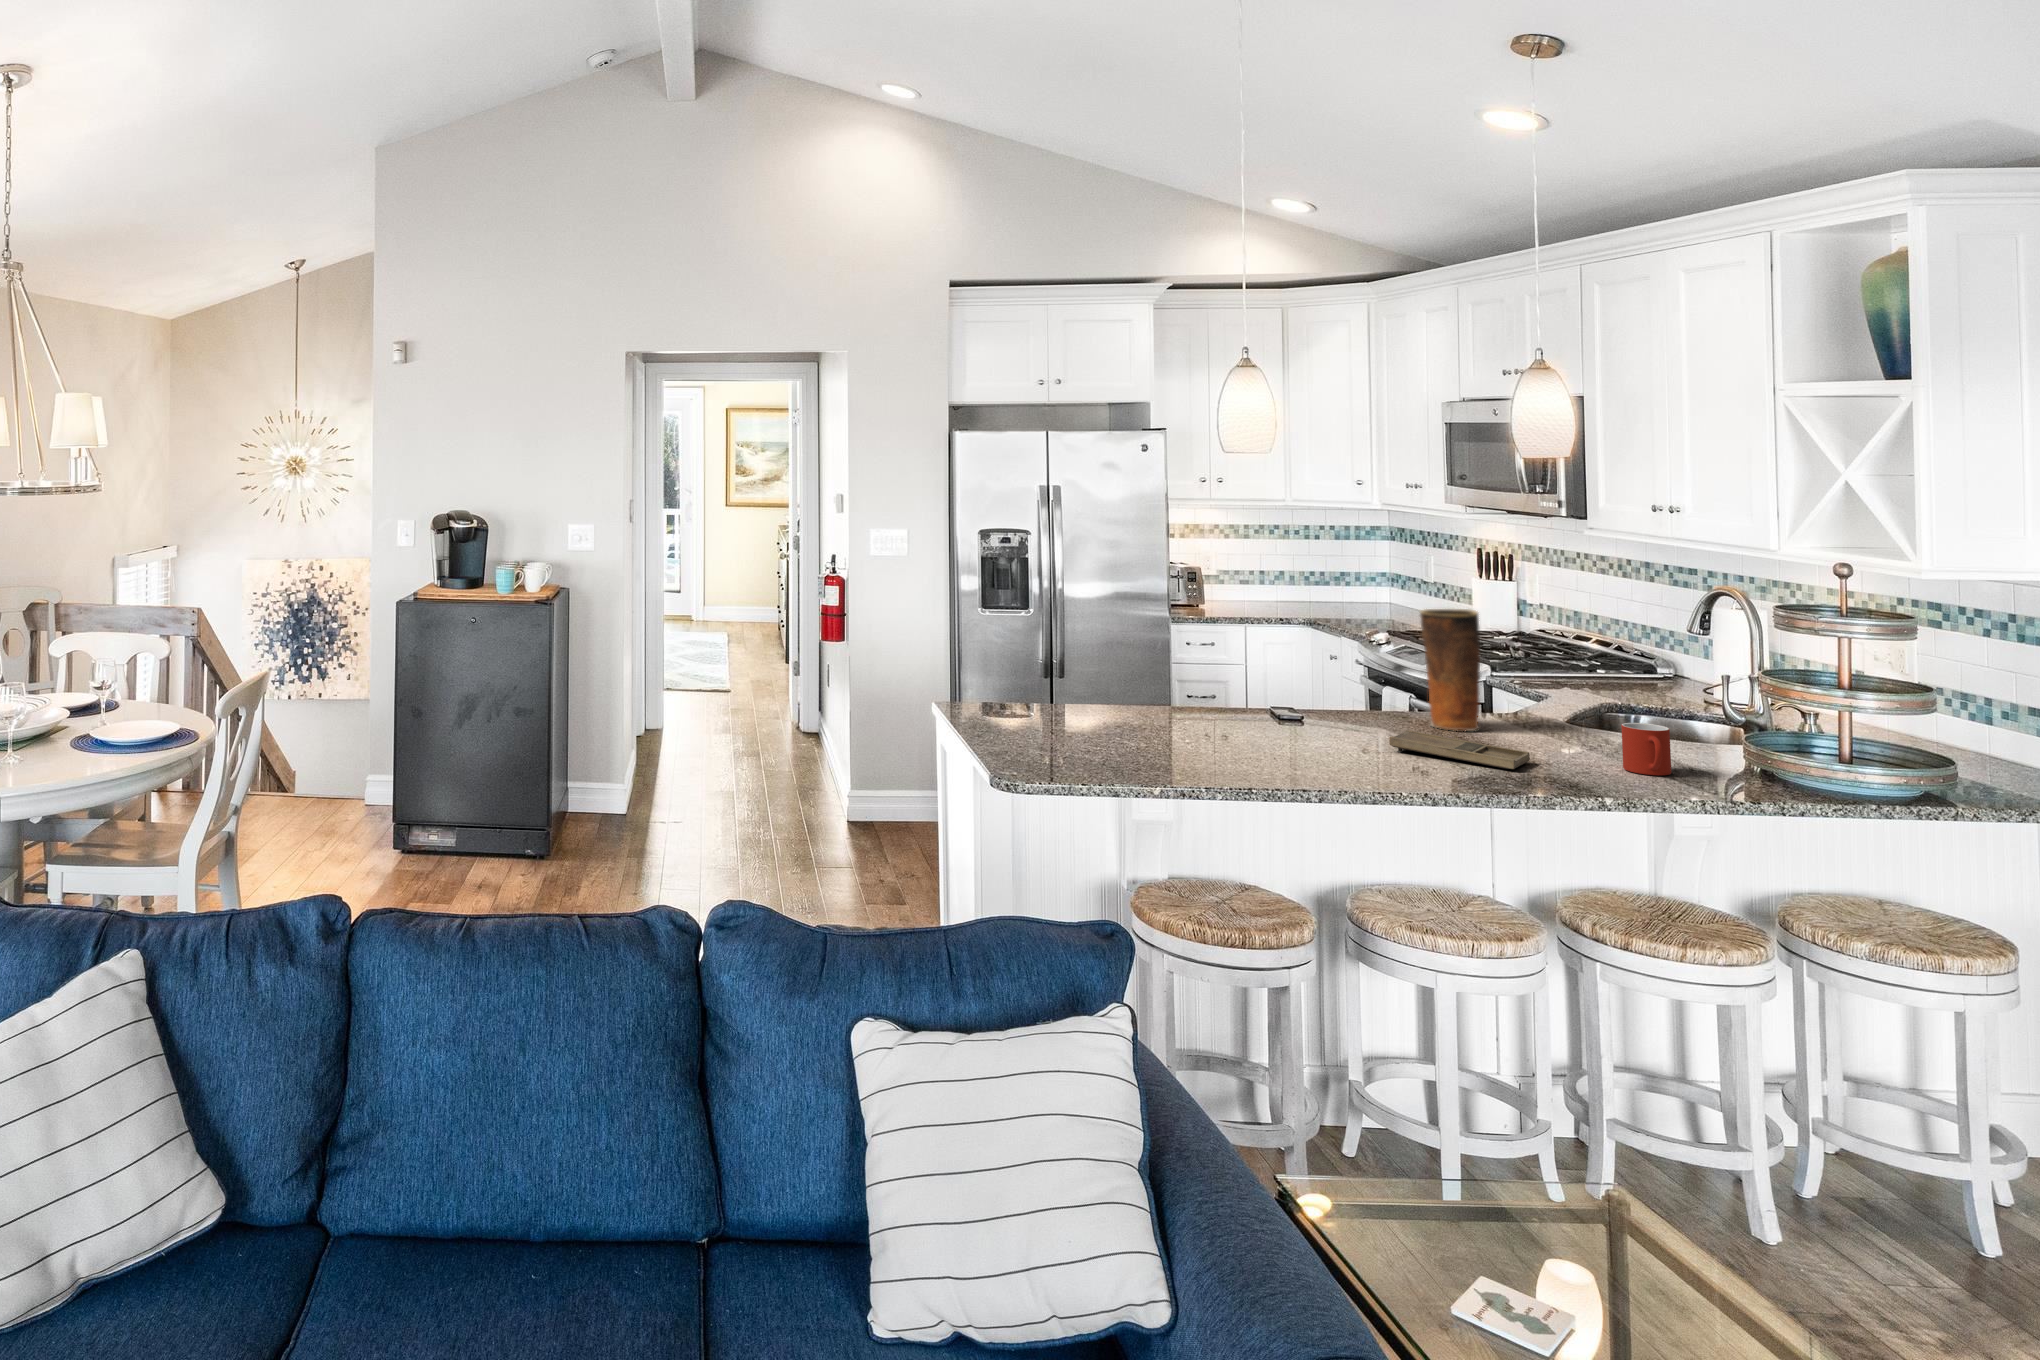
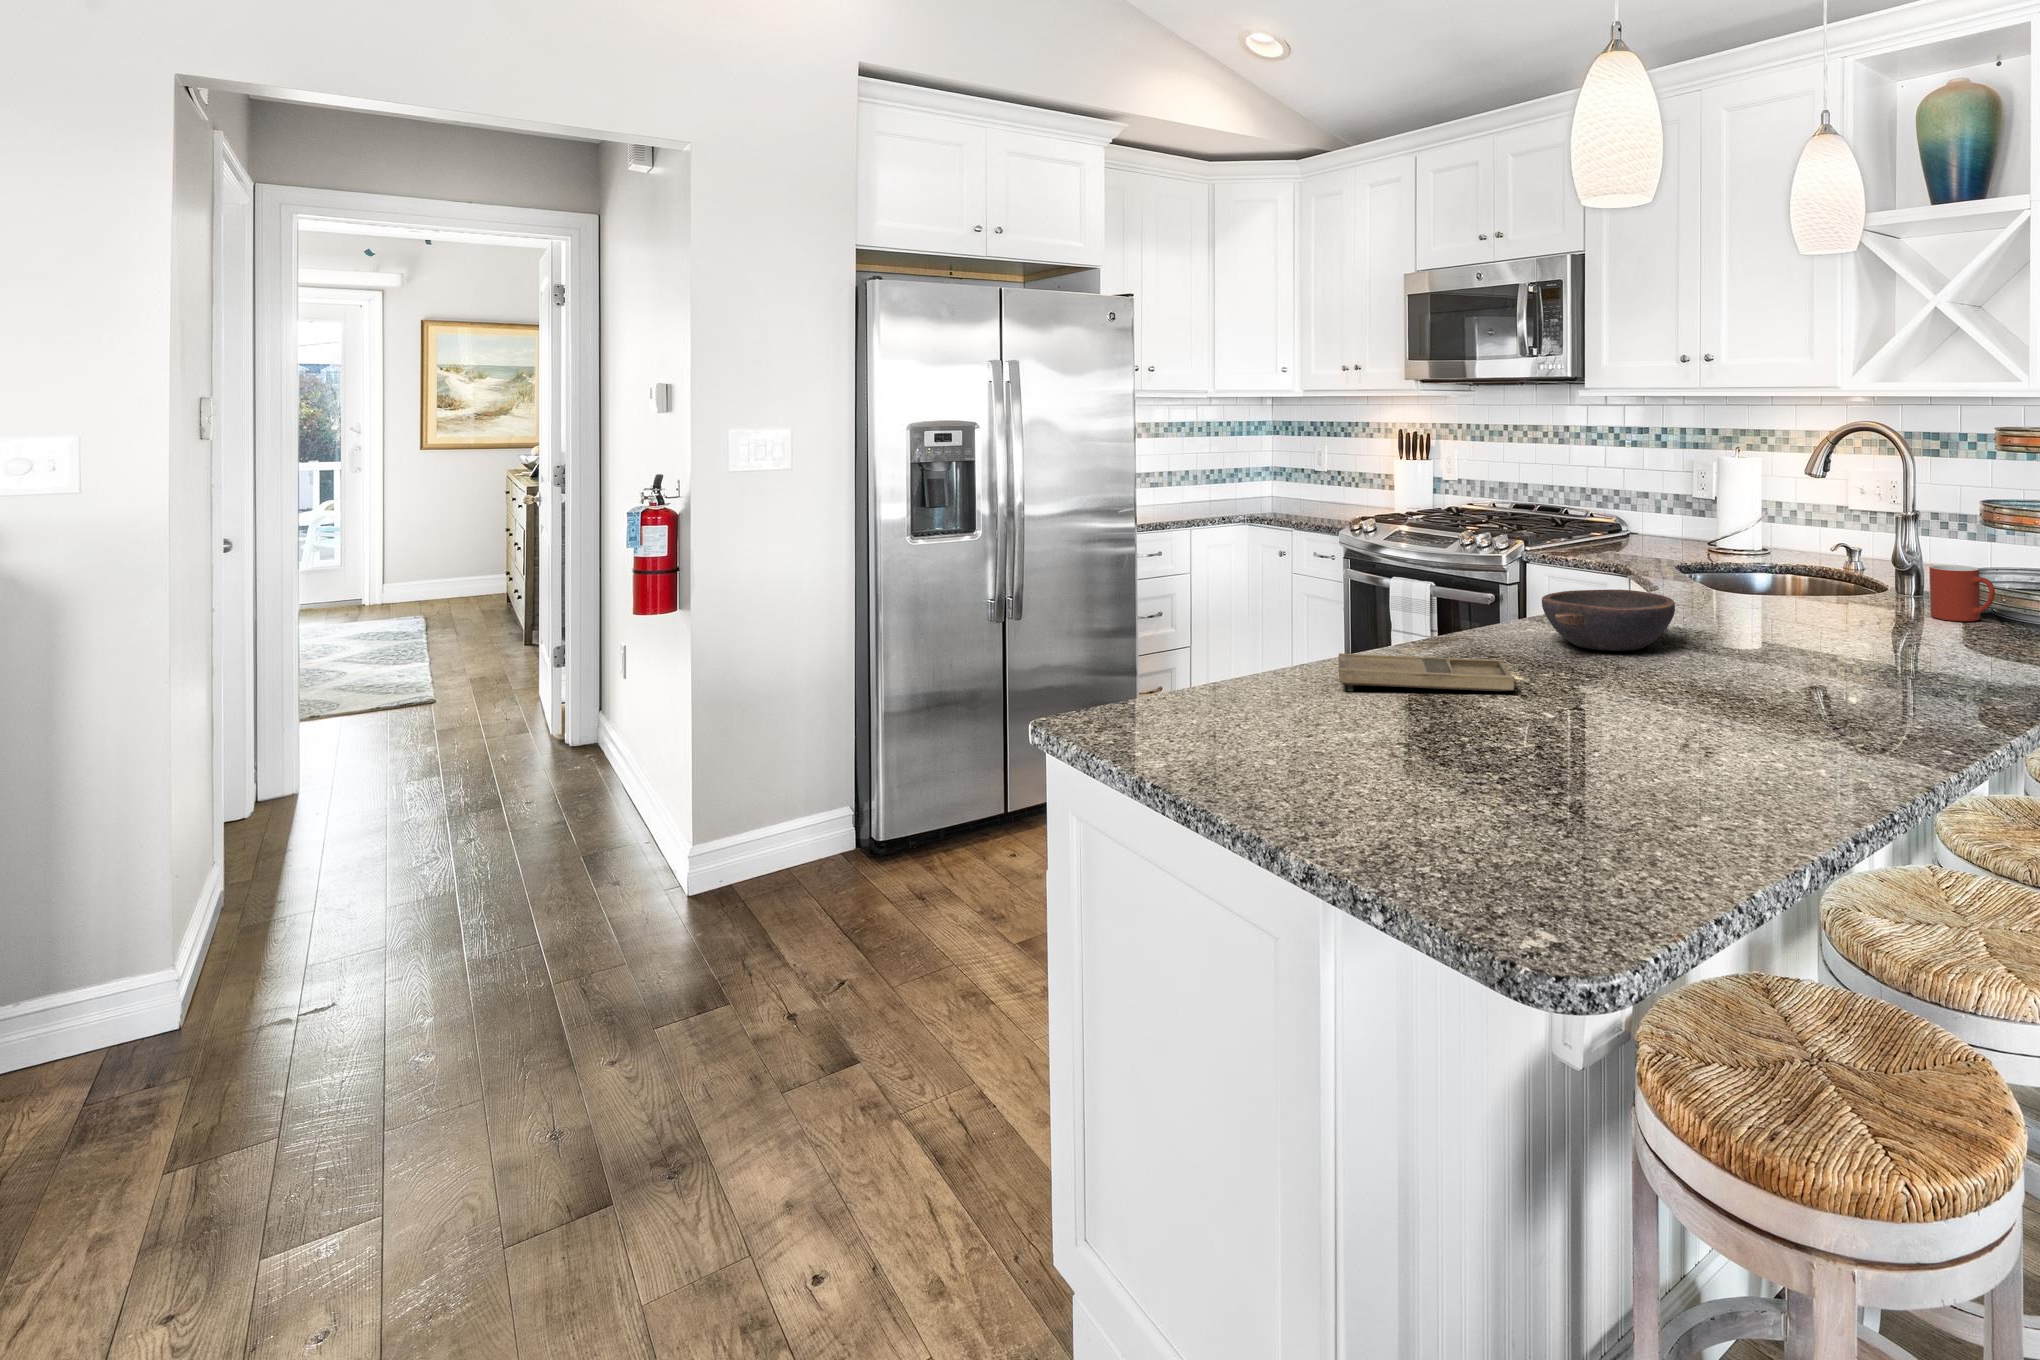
vase: present [1420,609,1480,731] -> none [1669,460,1734,604]
bowl: none [1184,694,1316,739] -> present [1542,590,1675,651]
tray: present [1389,730,1530,769] -> present [1338,653,1515,691]

